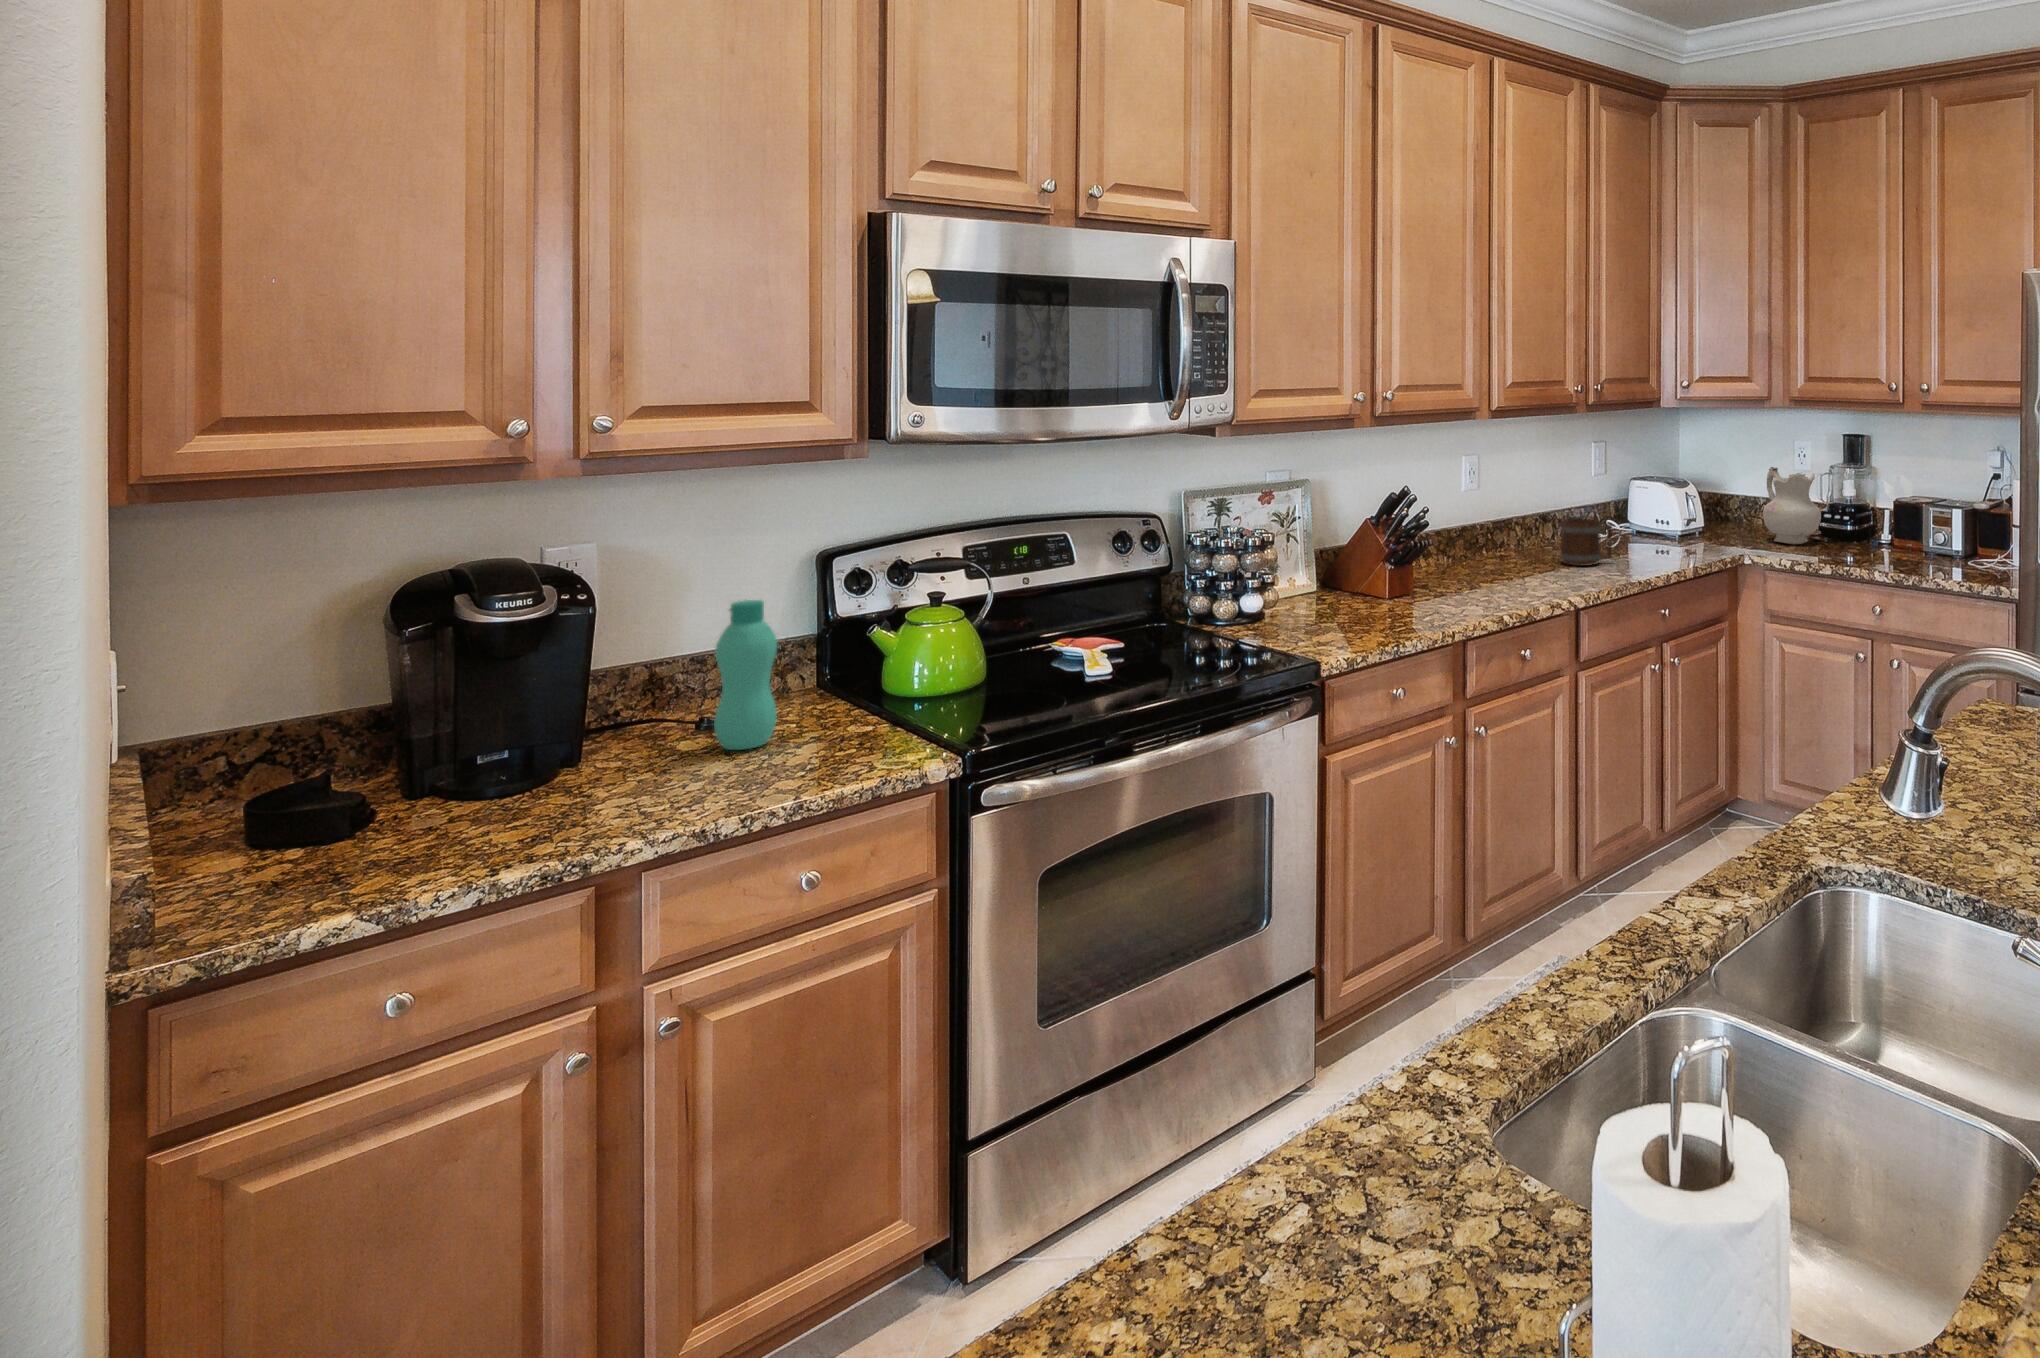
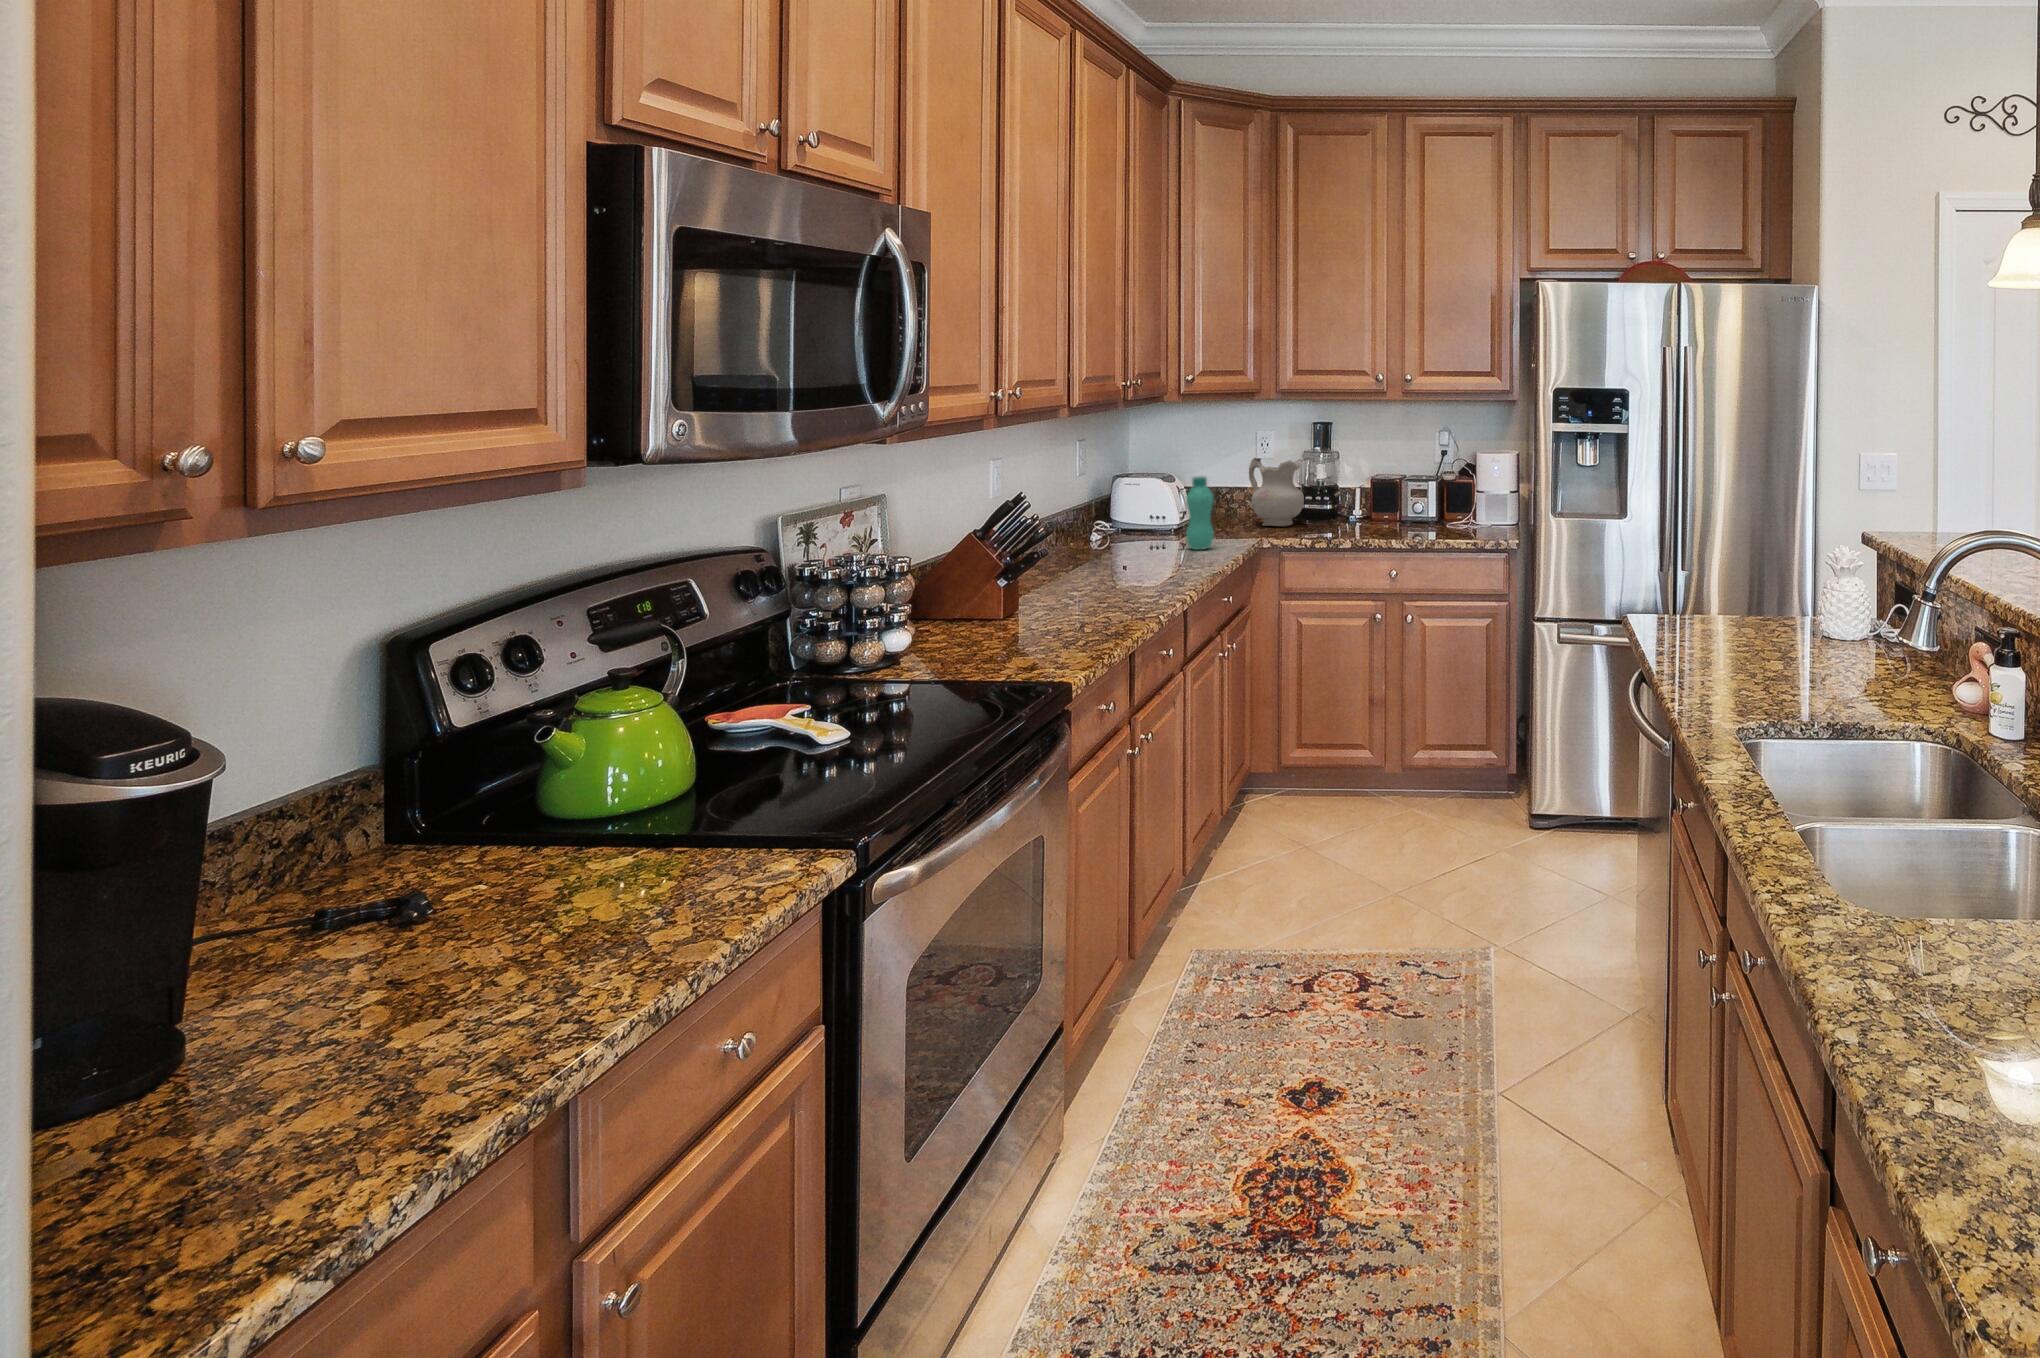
mug: present [1560,518,1612,566] -> none [1114,516,1165,564]
bottle: present [714,600,777,750] -> present [1186,476,1214,550]

